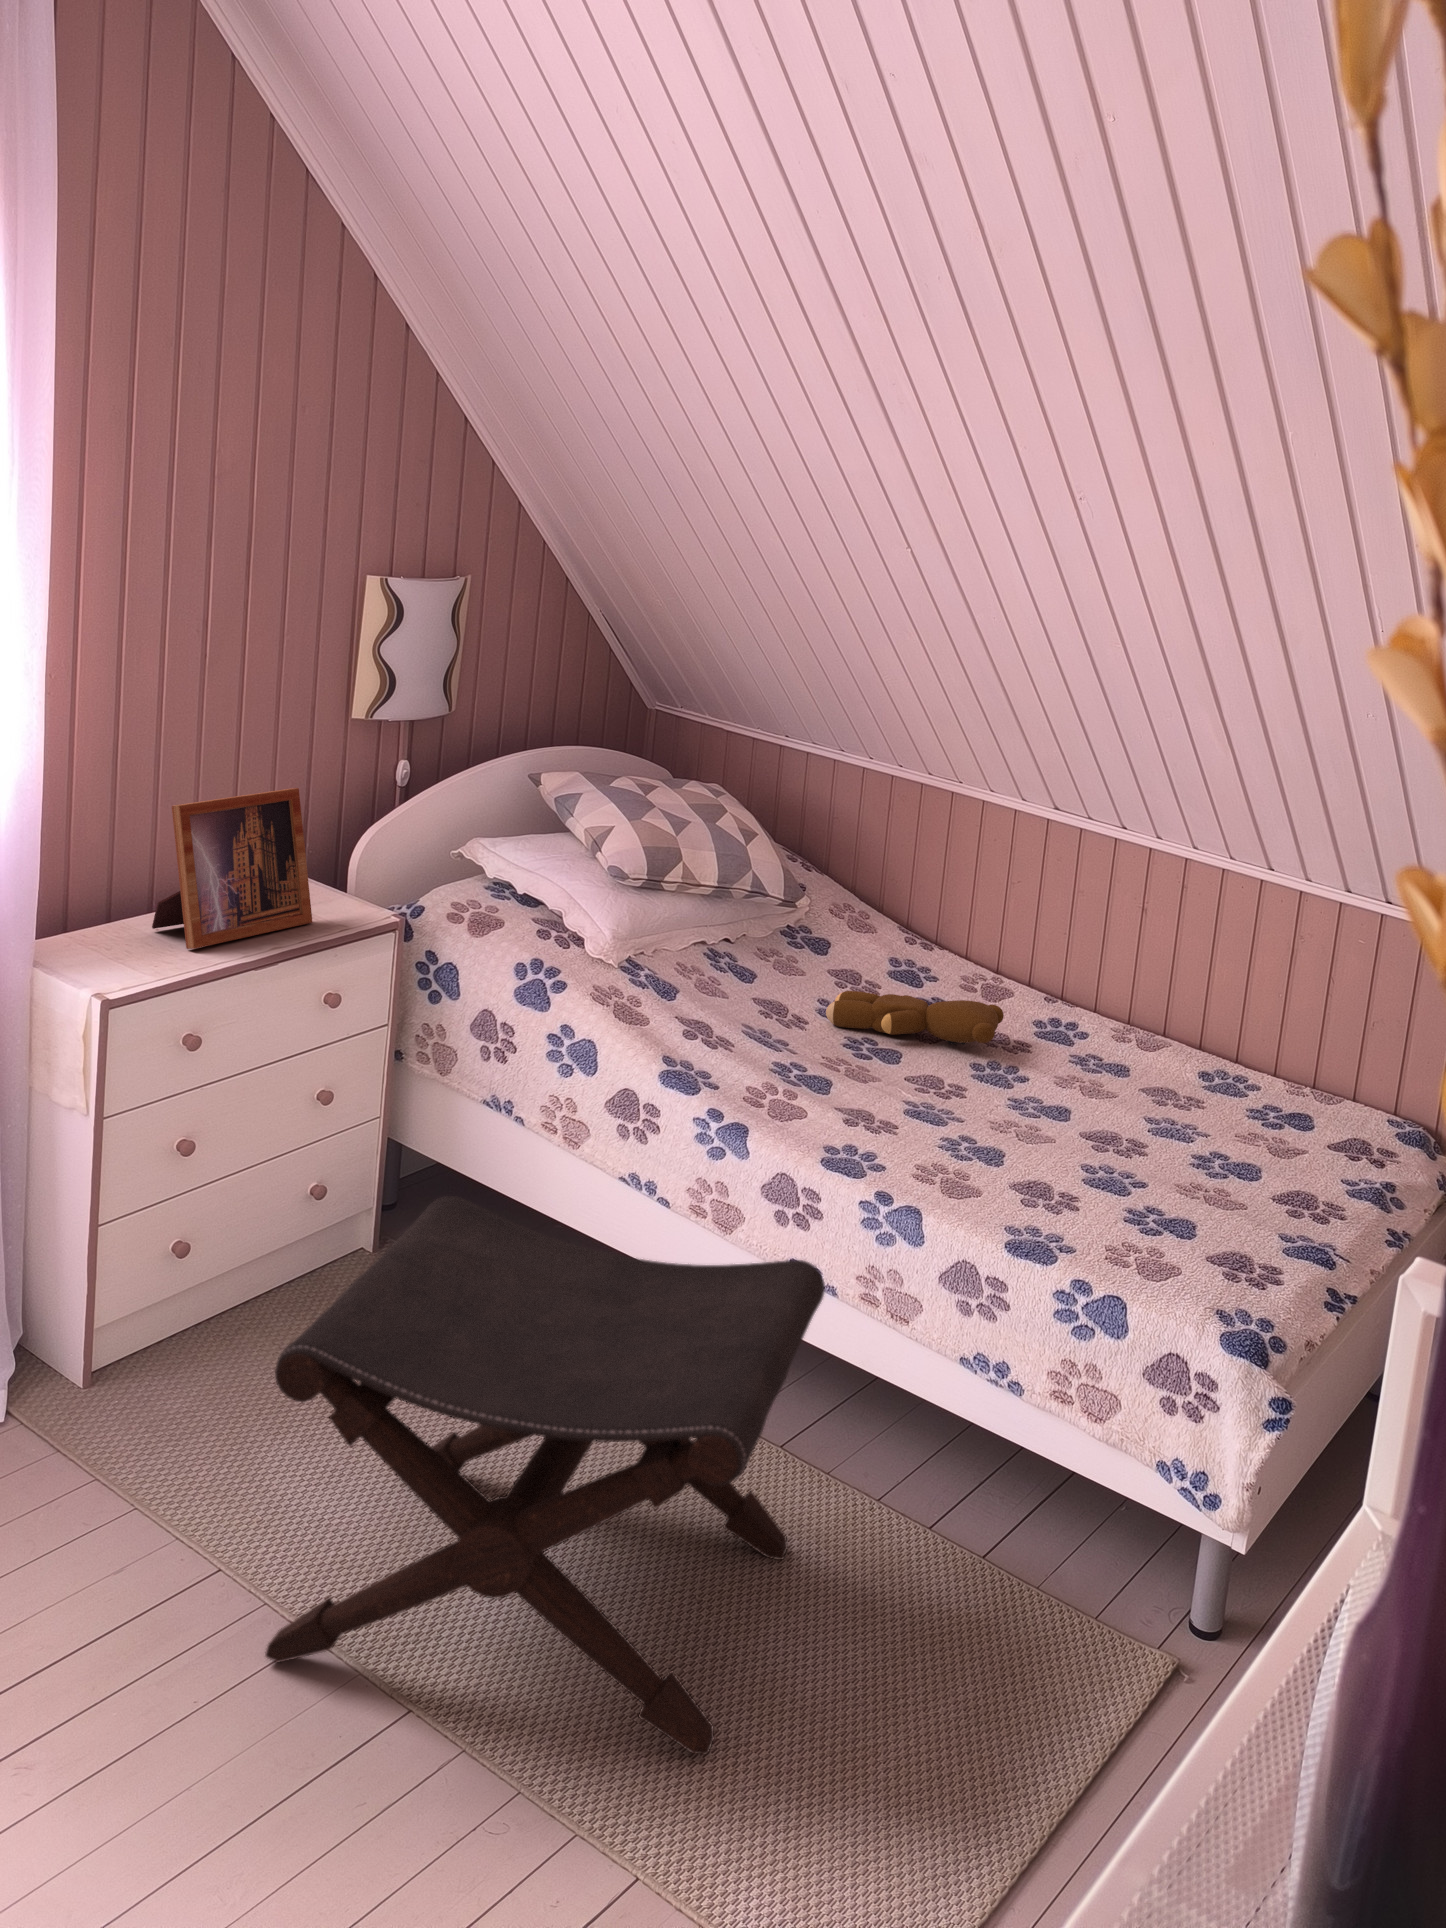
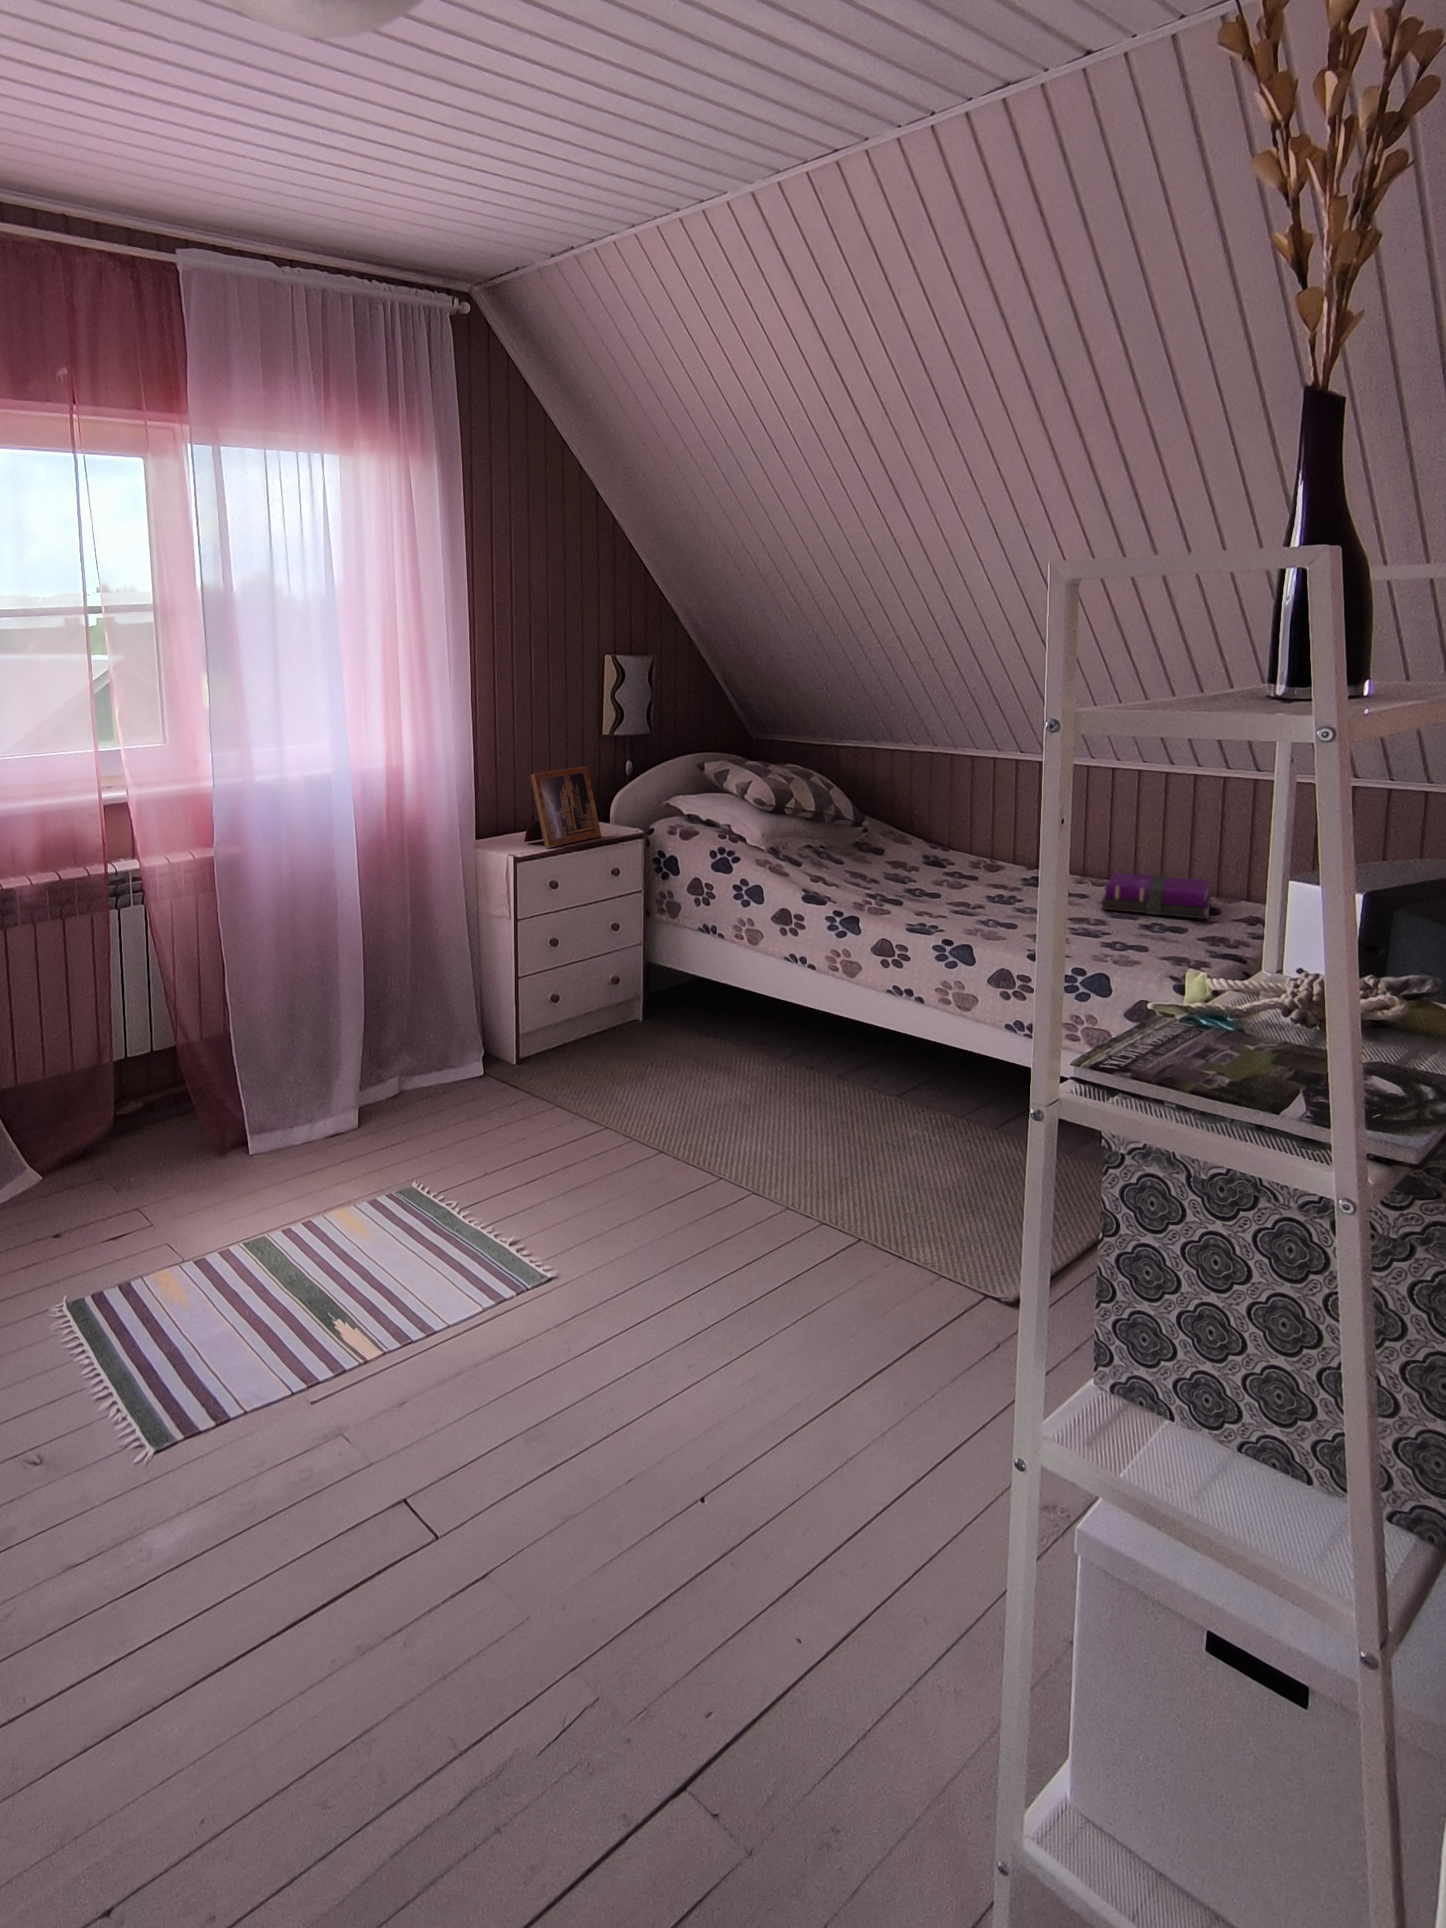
teddy bear: present [826,991,1004,1044] -> none [889,857,1001,883]
notebook: none [1143,1049,1306,1154] -> present [1102,873,1211,919]
footstool: present [265,1196,825,1755] -> none [641,949,921,1206]

